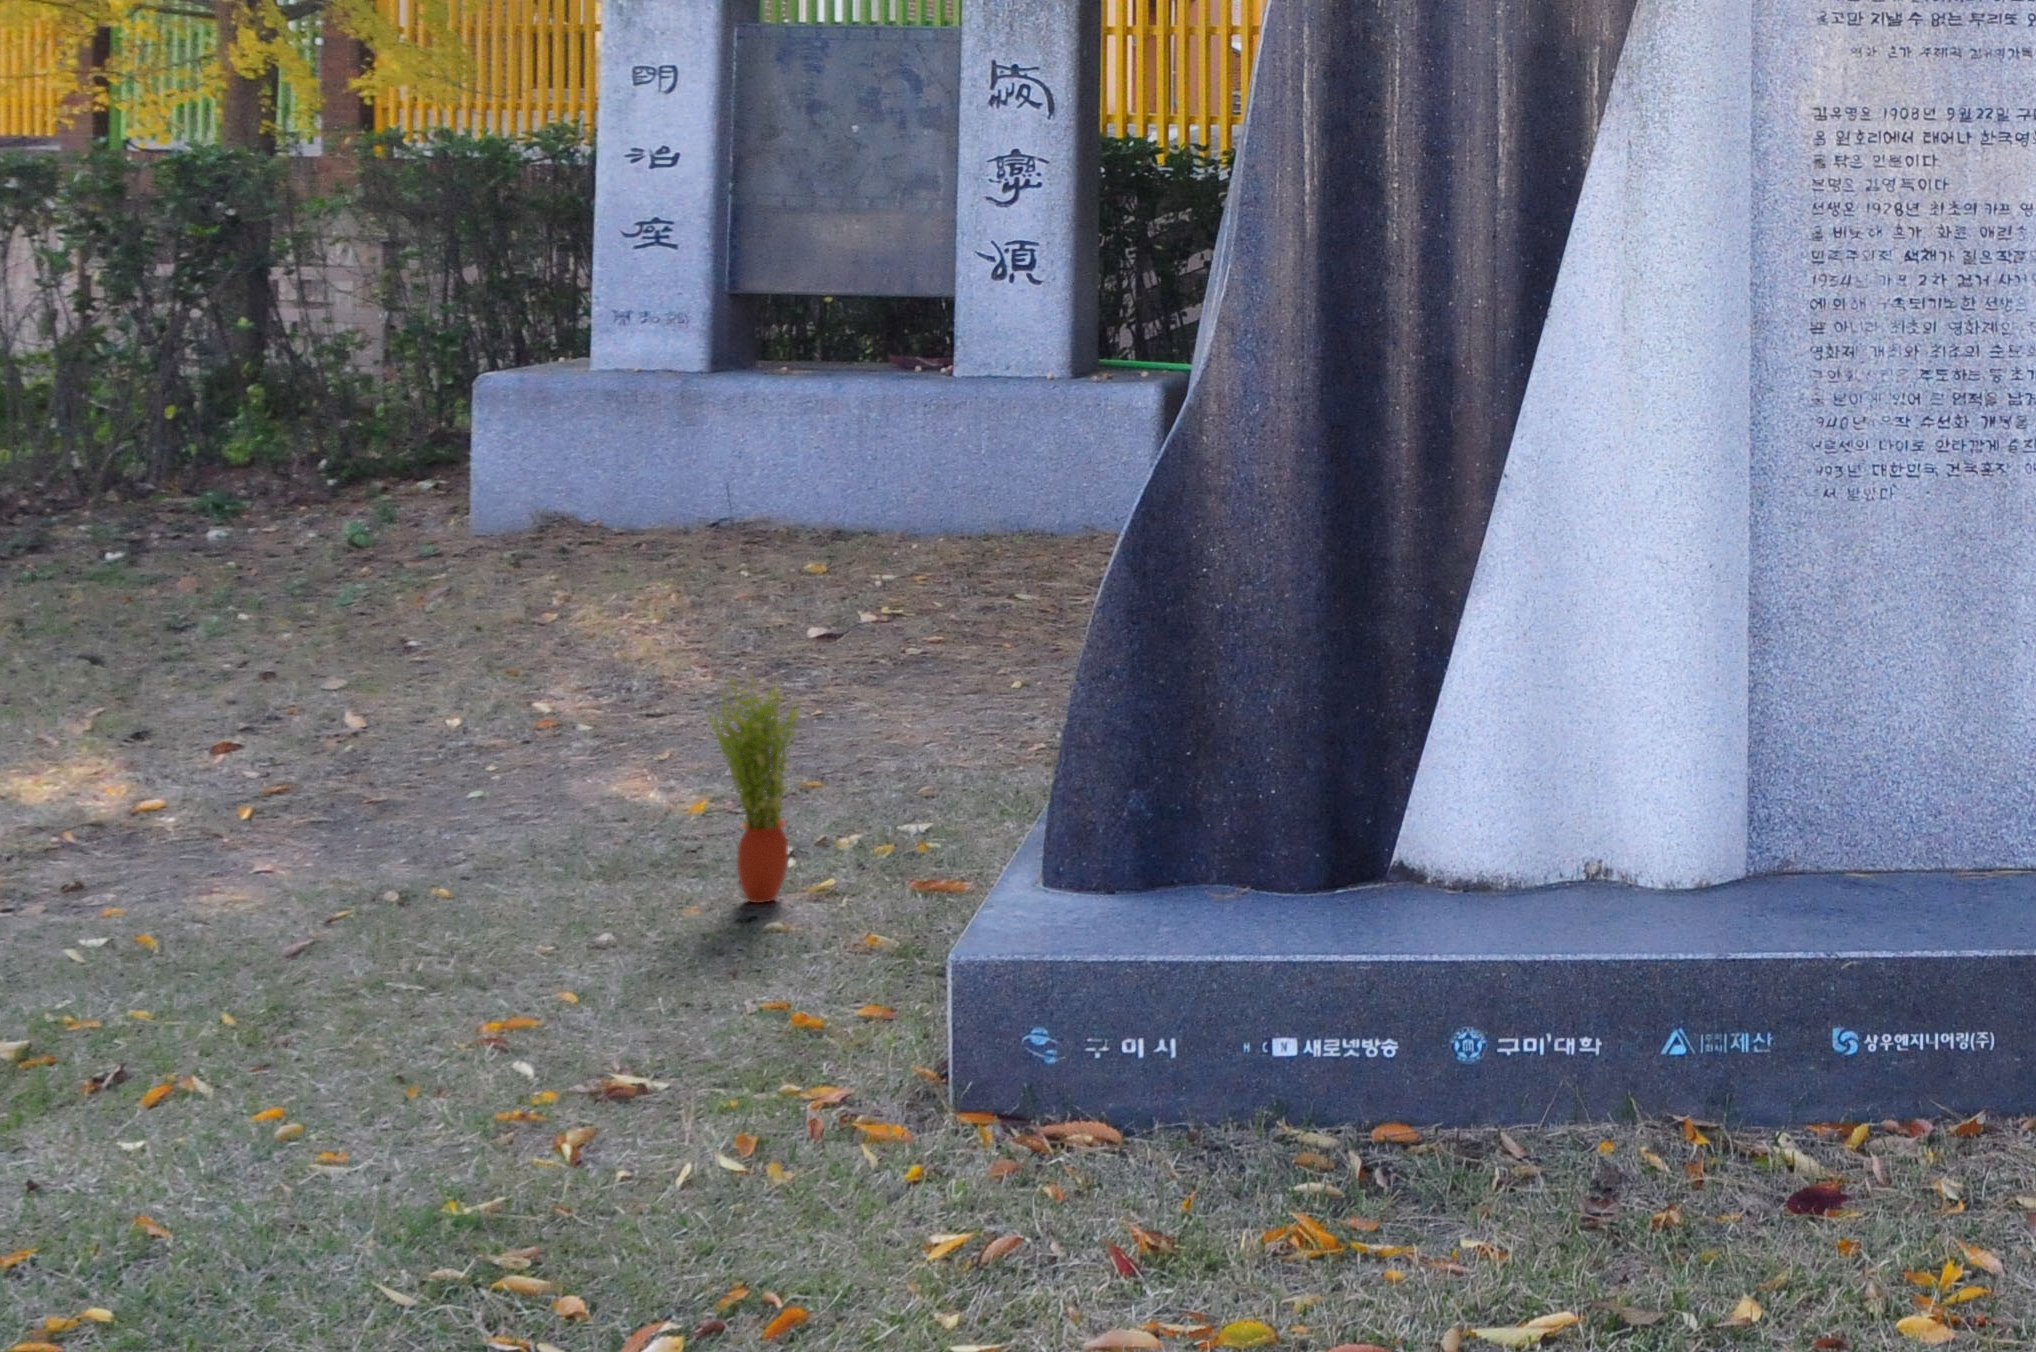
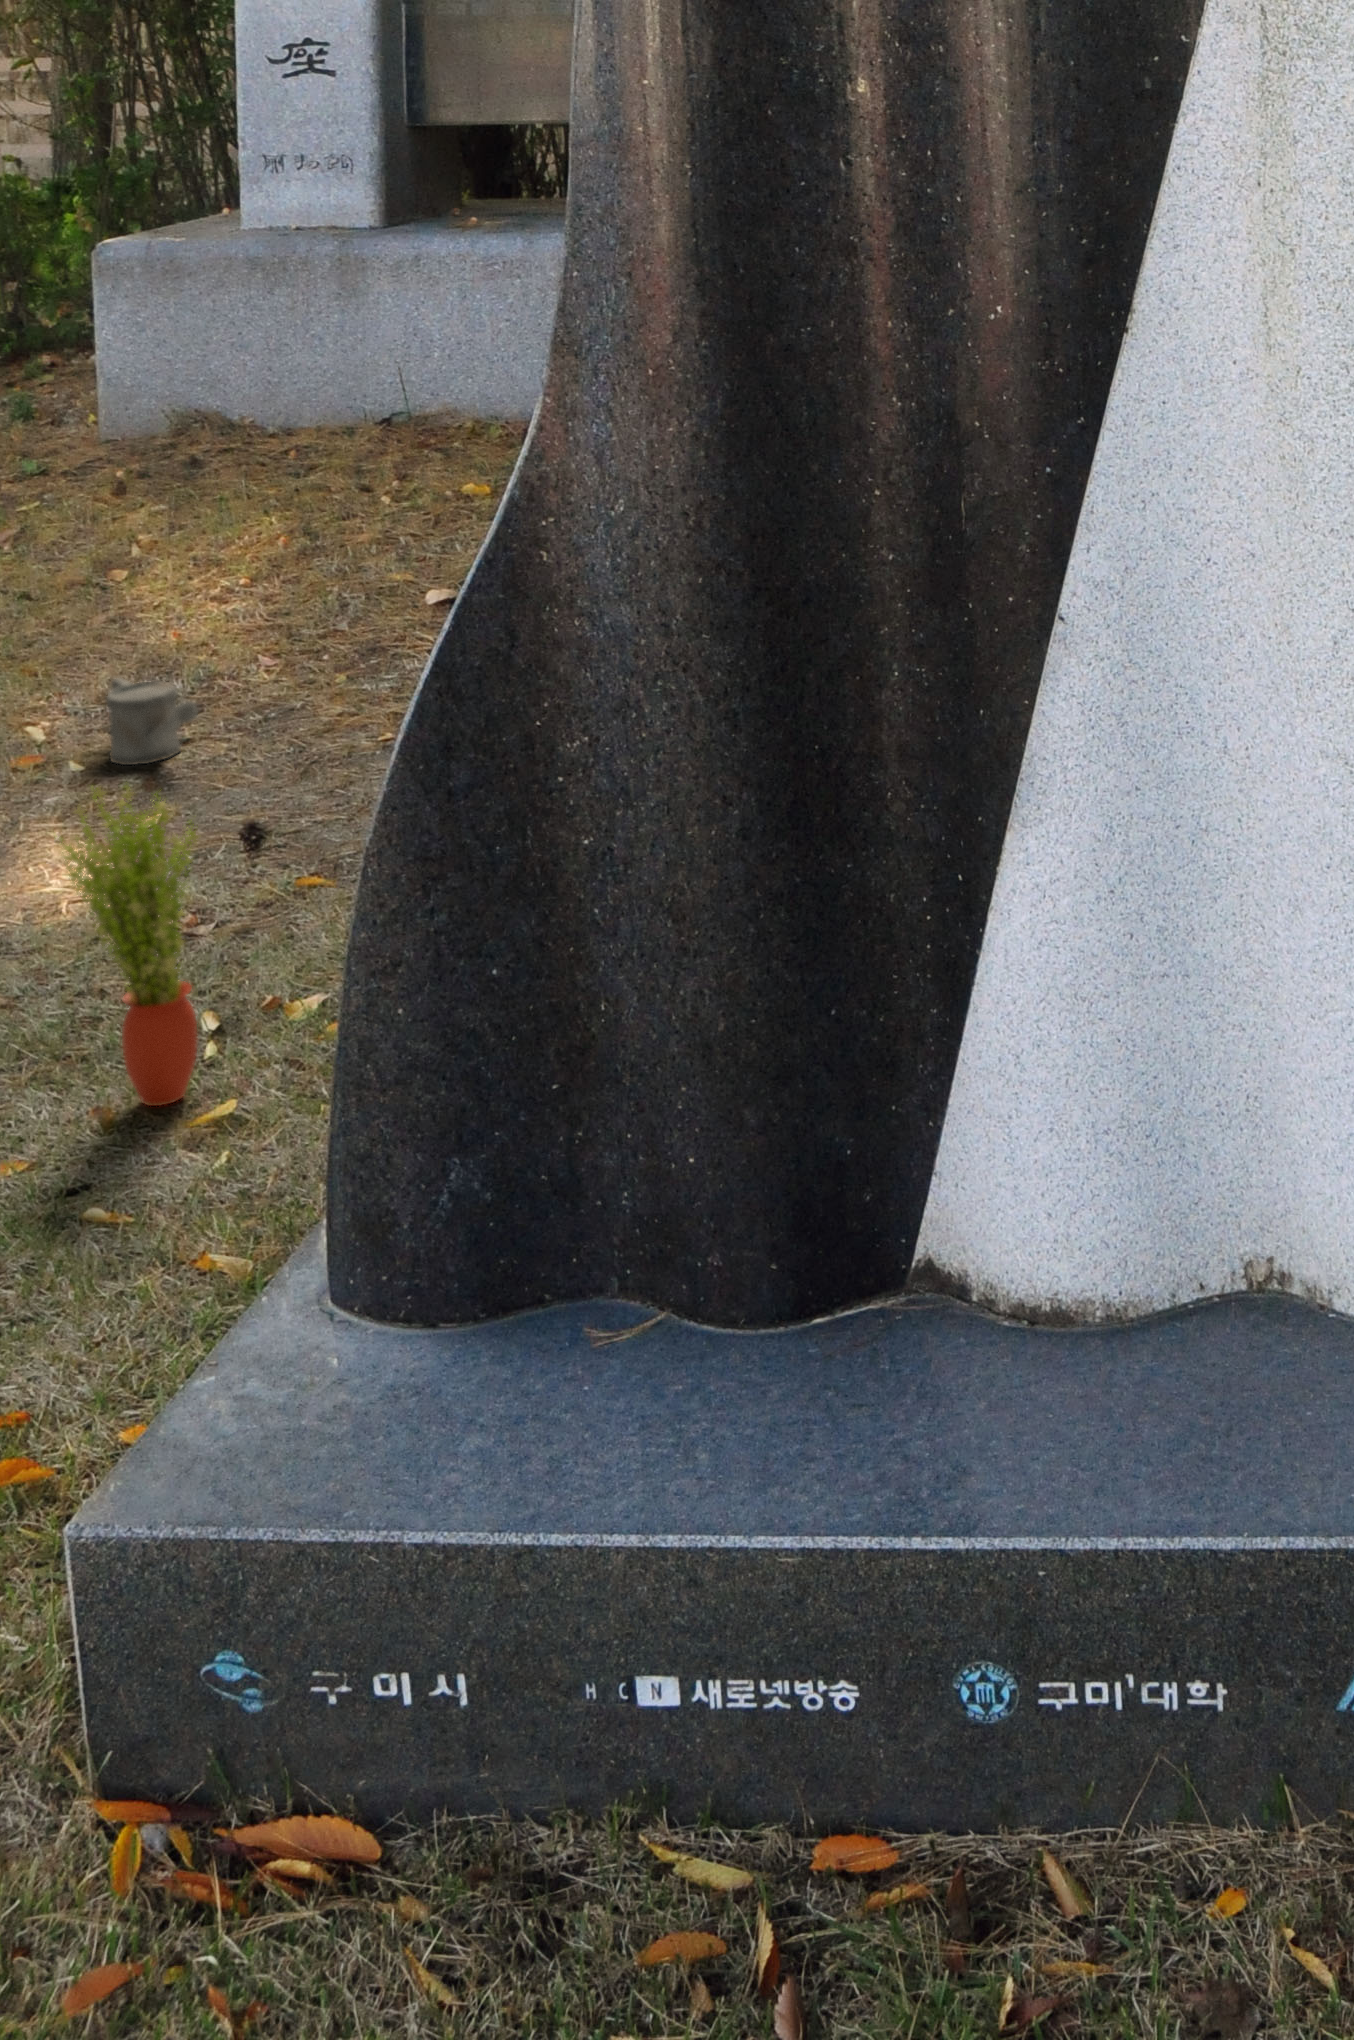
watering can: none [573,685,658,748] -> present [107,678,197,765]

